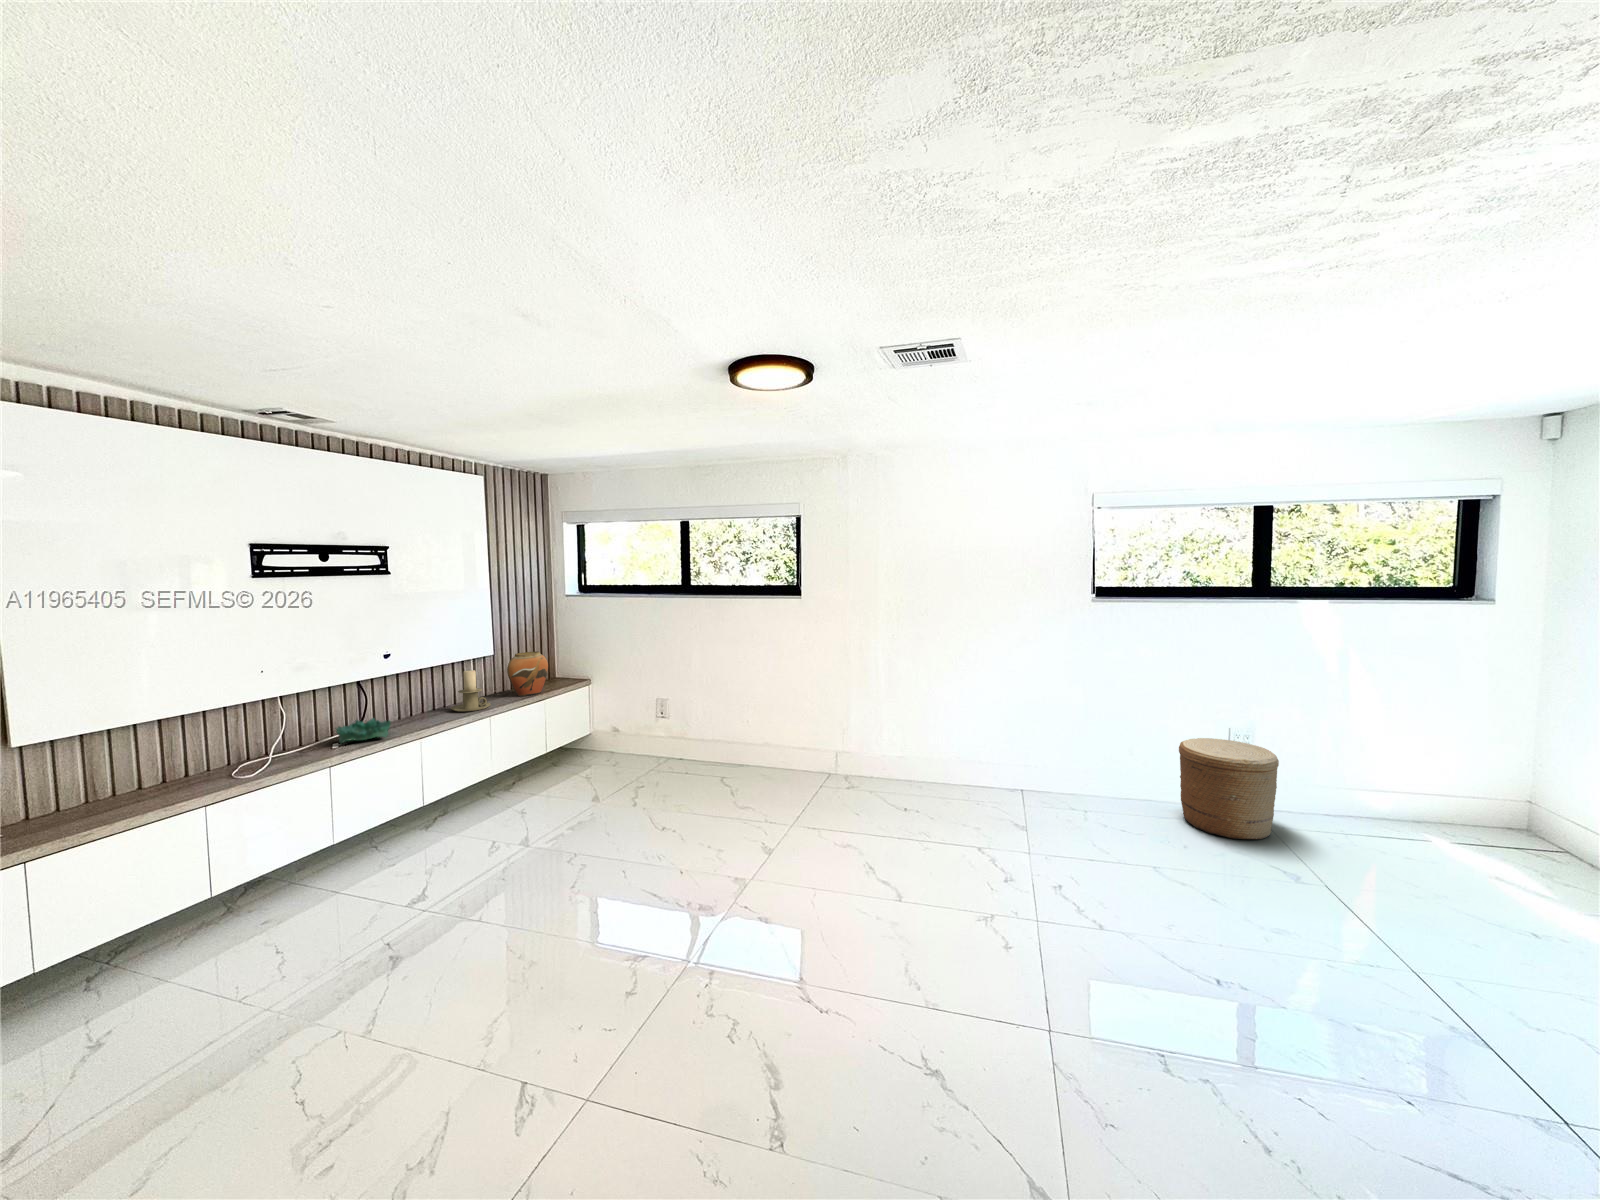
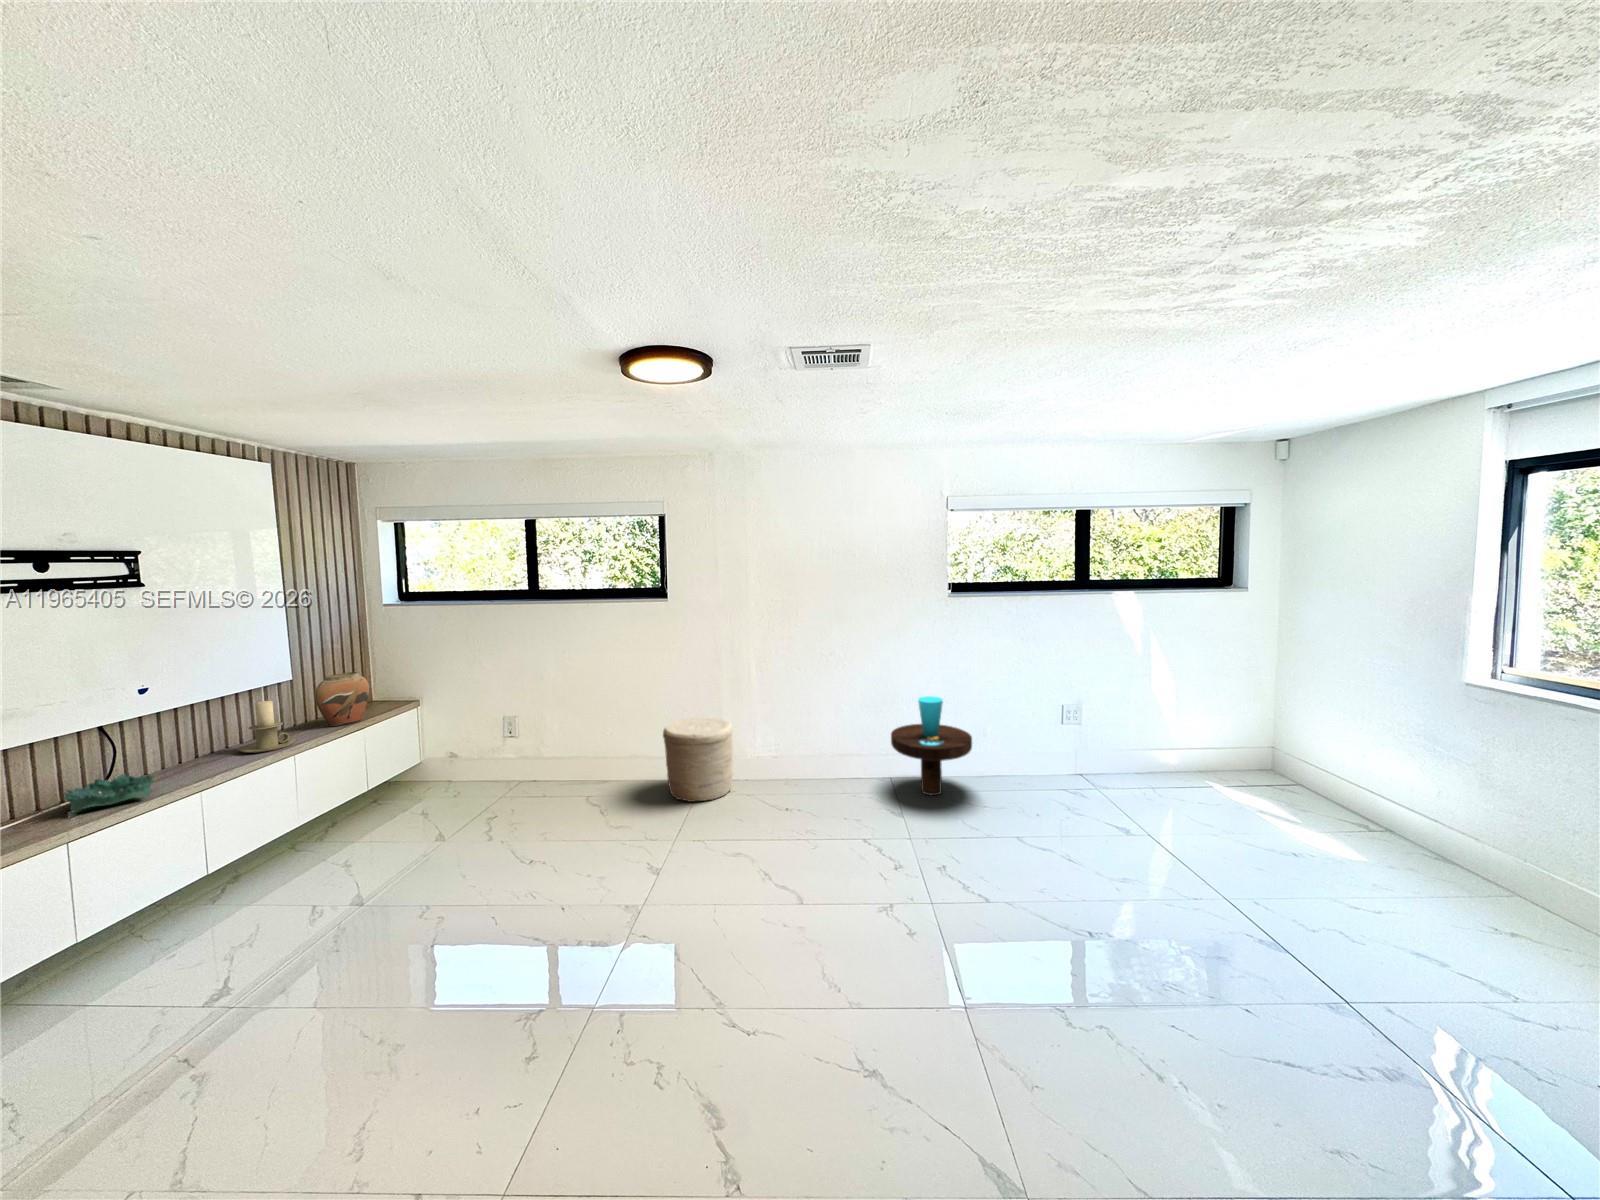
side table: none [1022,709,1116,818] -> present [891,696,972,795]
woven basket: present [1179,738,1279,839] -> present [663,718,733,802]

